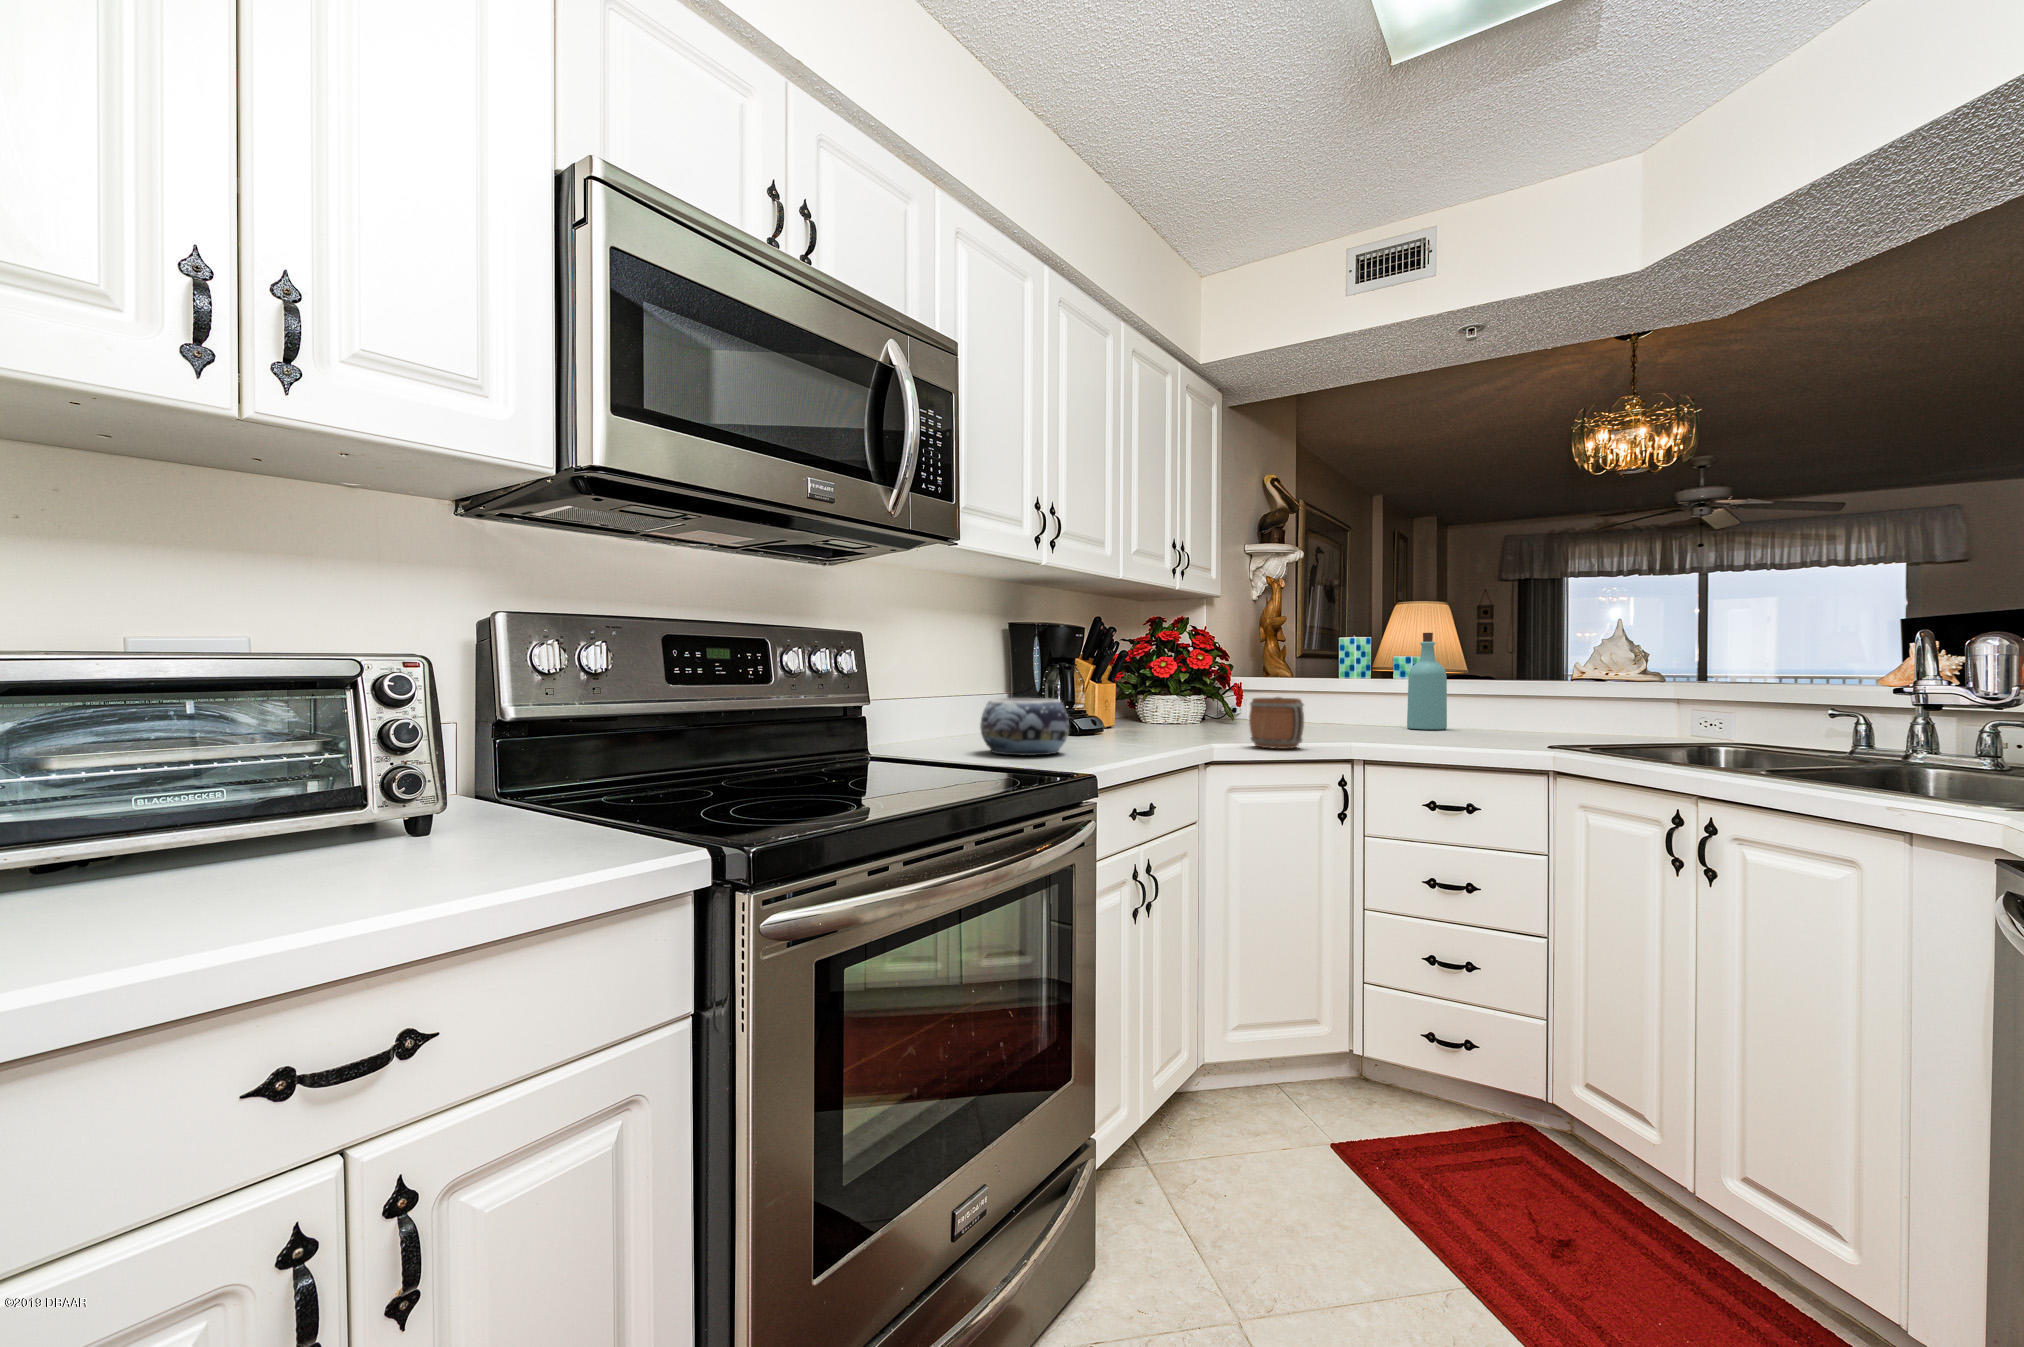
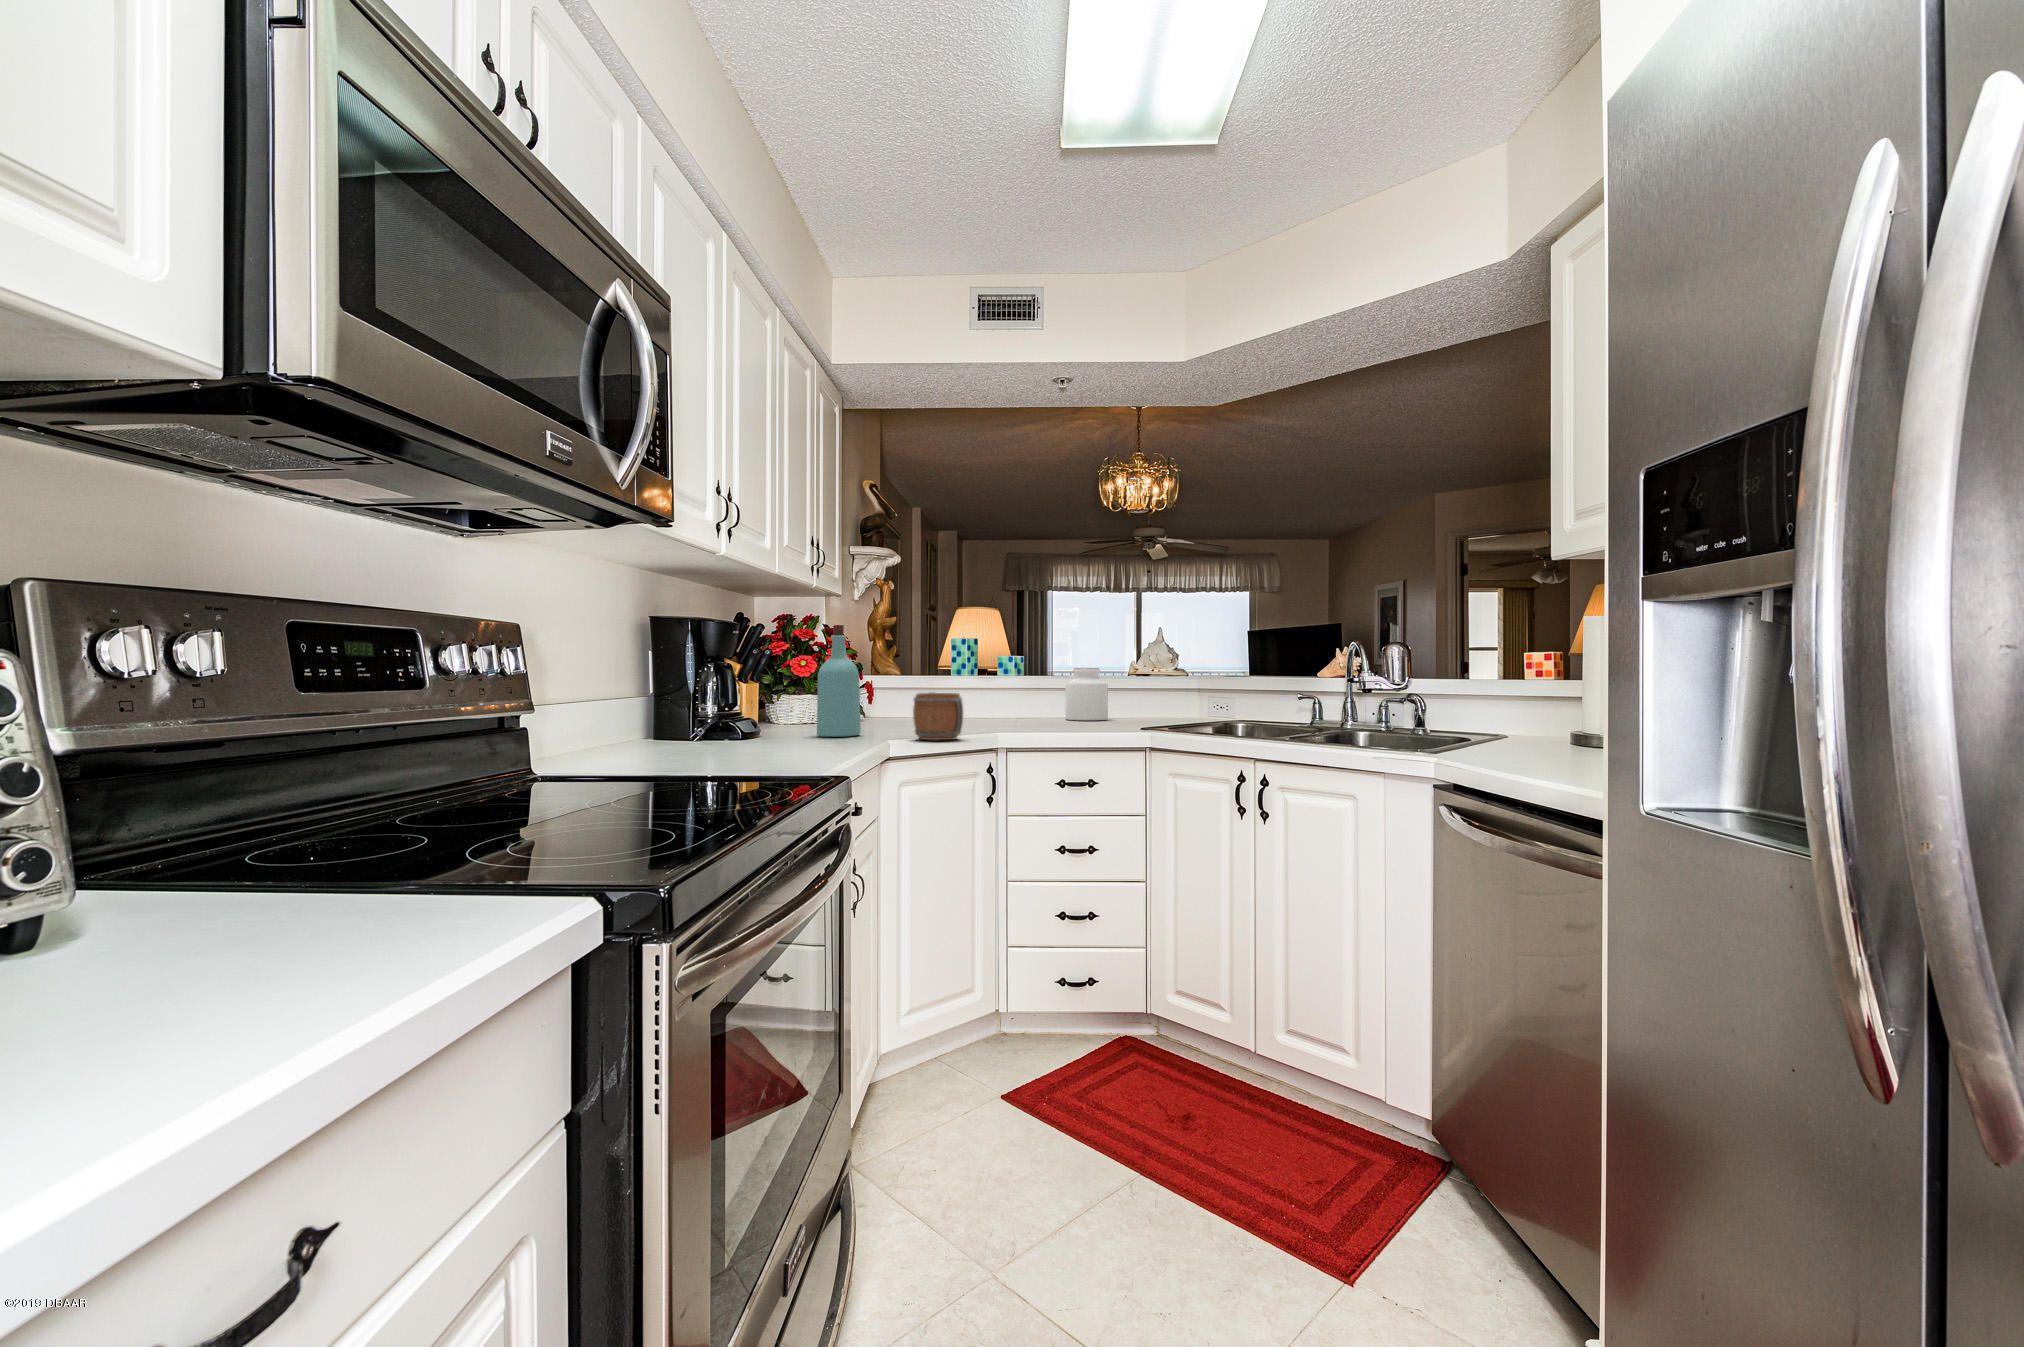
bottle: present [1407,633,1447,730] -> present [817,625,861,737]
jar: none [1478,672,1536,735] -> present [1065,668,1108,720]
decorative bowl: present [980,698,1069,755] -> none [657,699,758,761]

